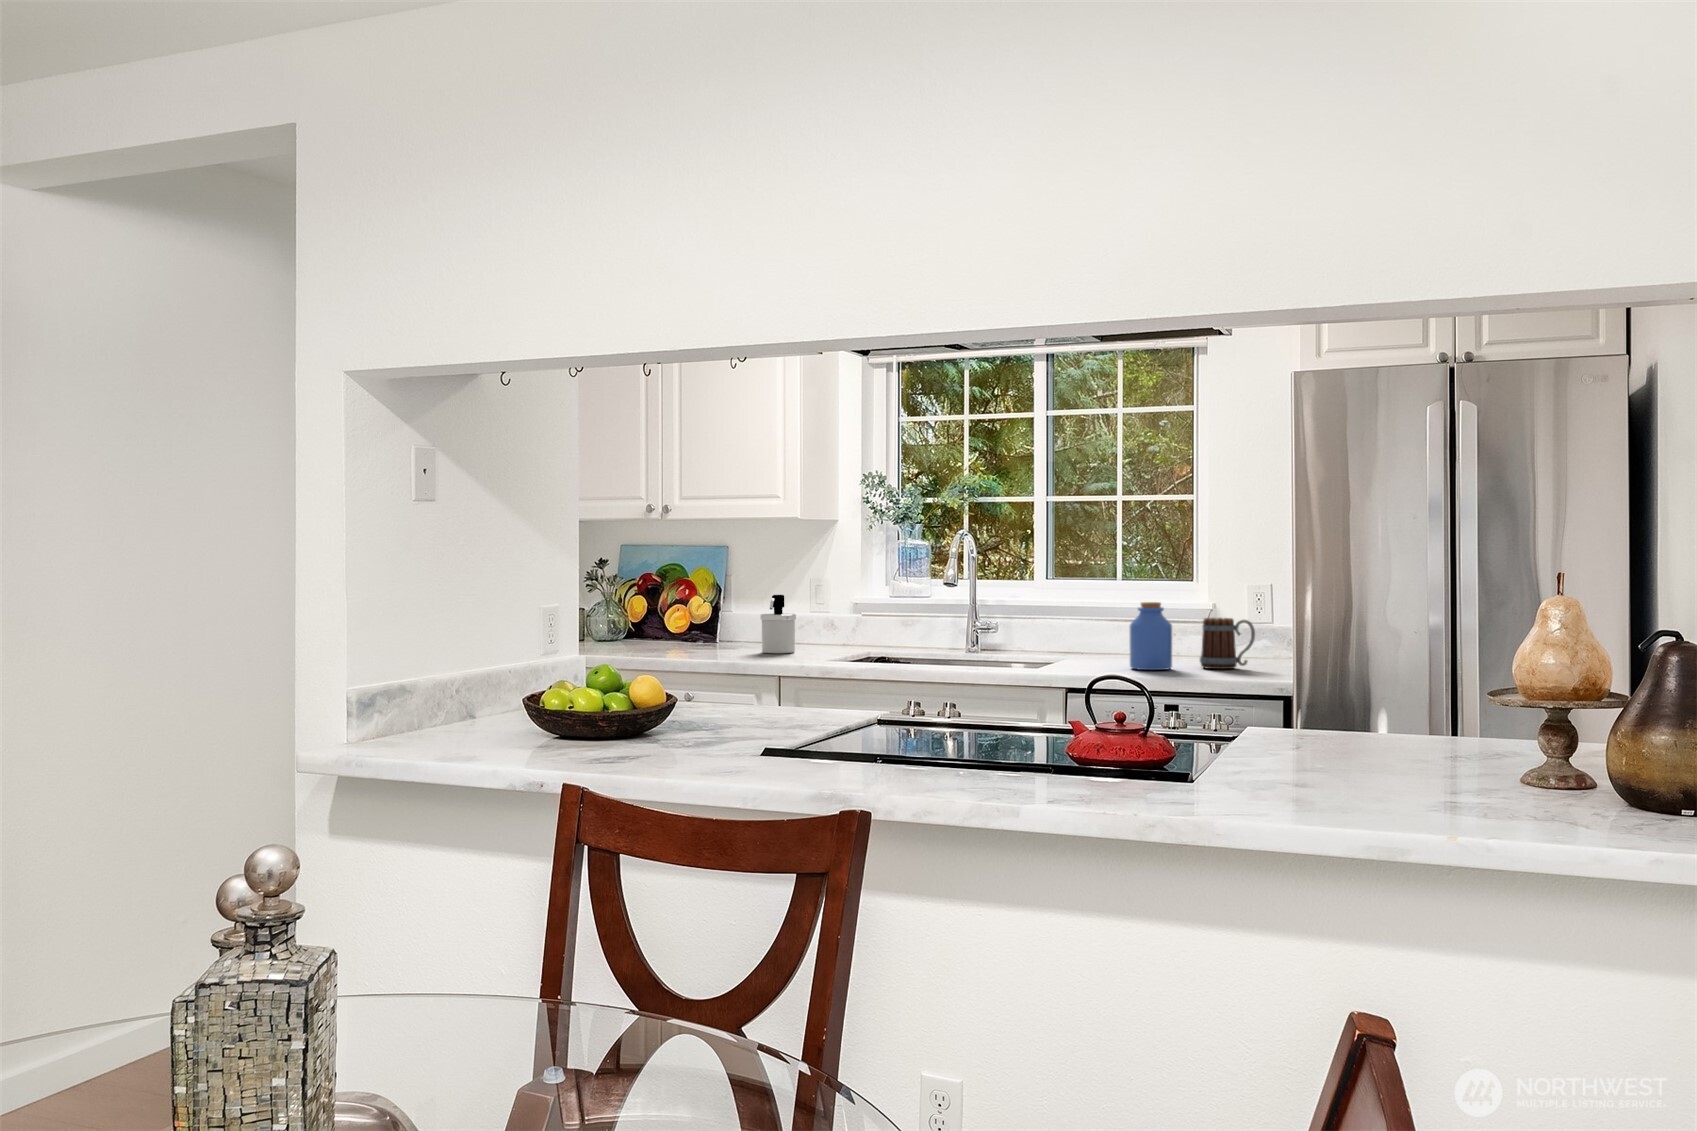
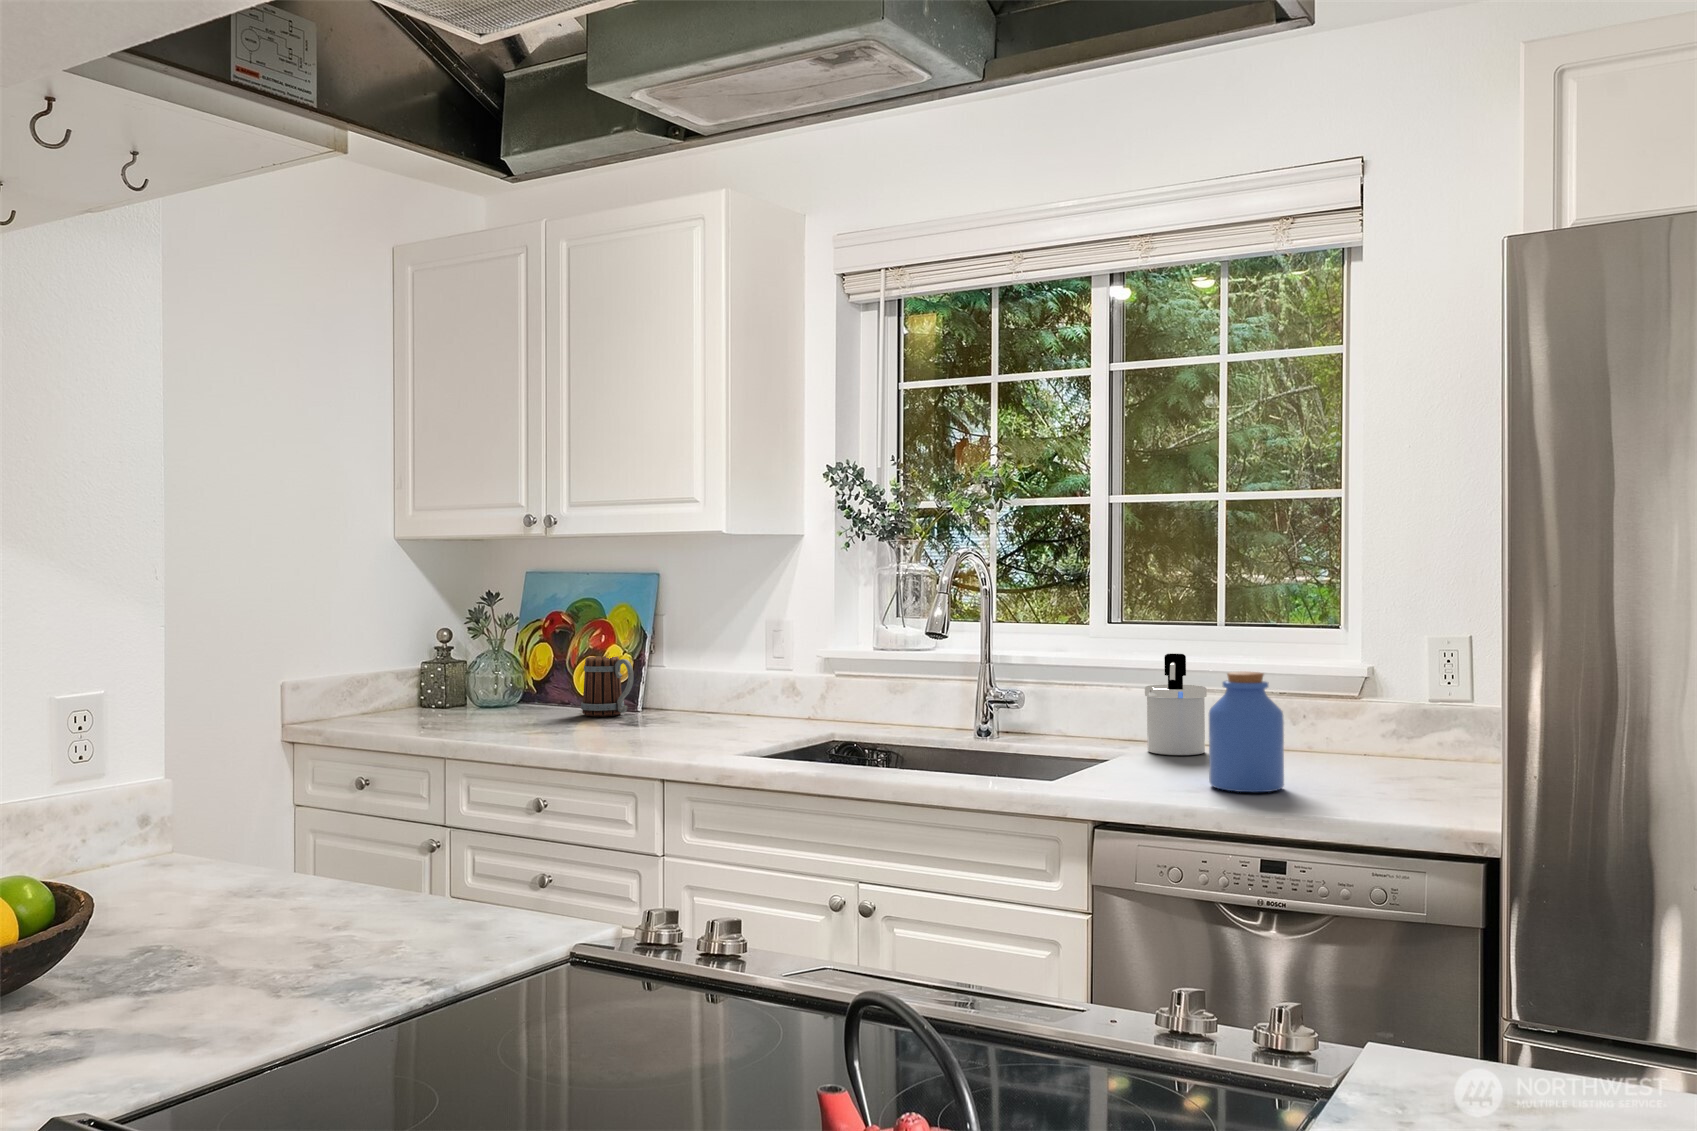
soap dispenser: present [761,595,796,653] -> present [1145,653,1207,755]
mug: present [1200,618,1255,669] -> present [581,656,634,716]

